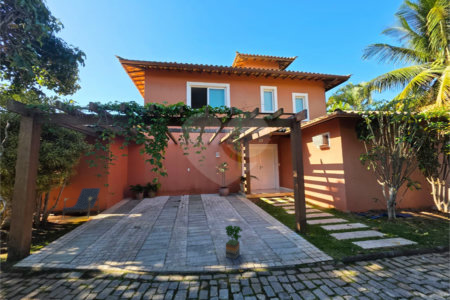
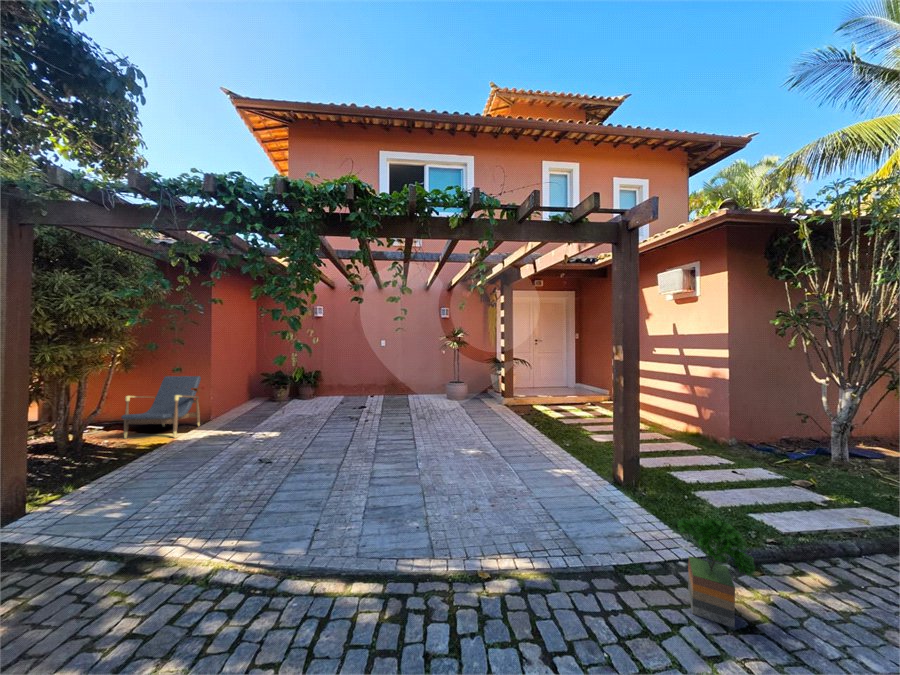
potted tree: present [225,225,242,259] -> present [678,517,755,628]

